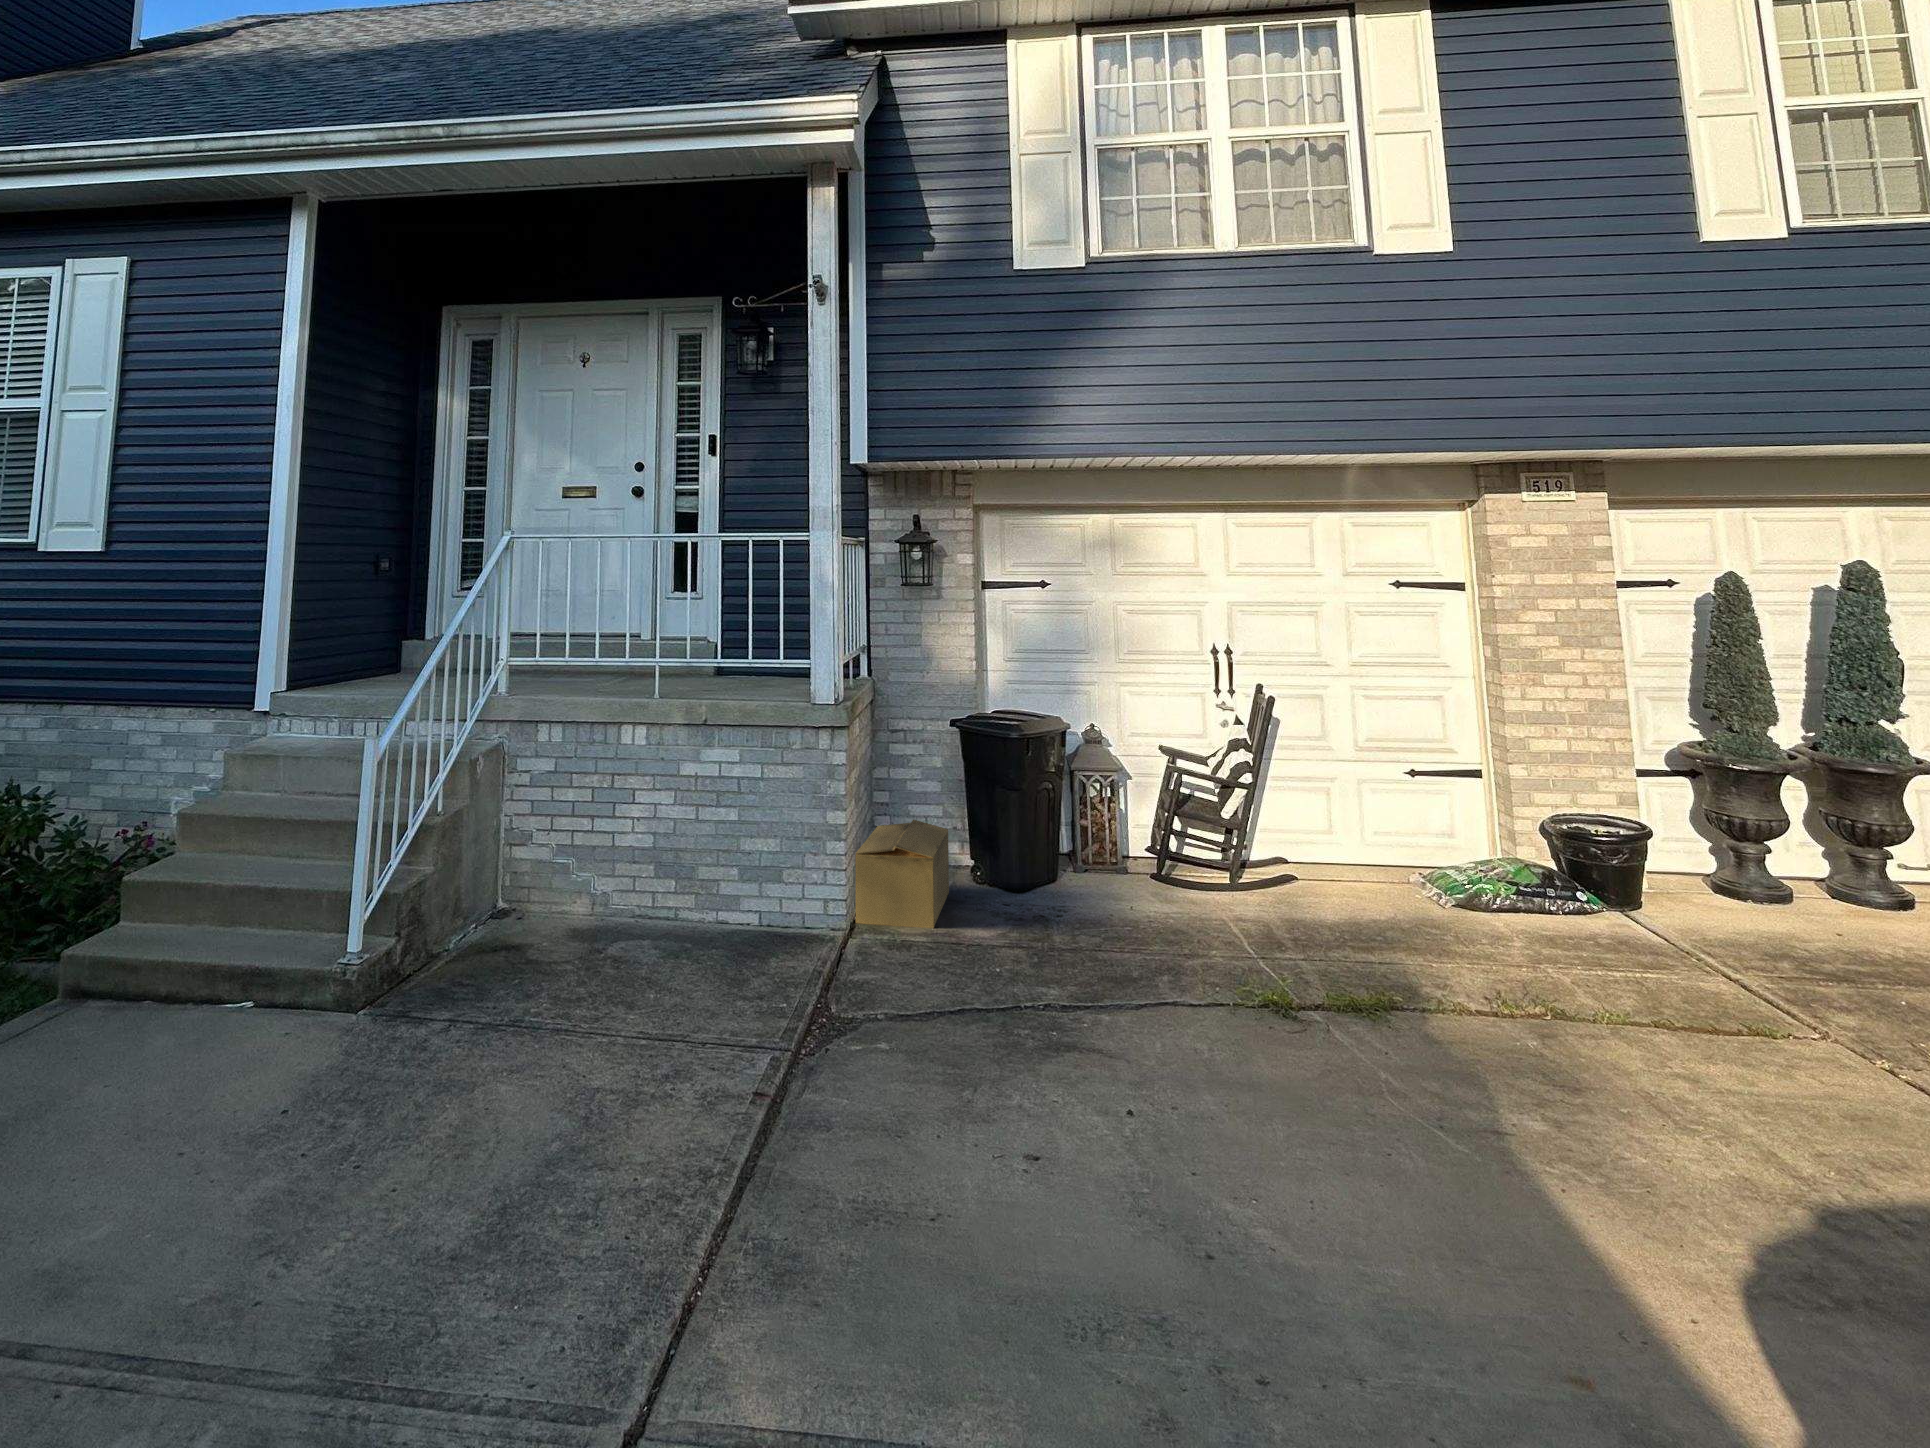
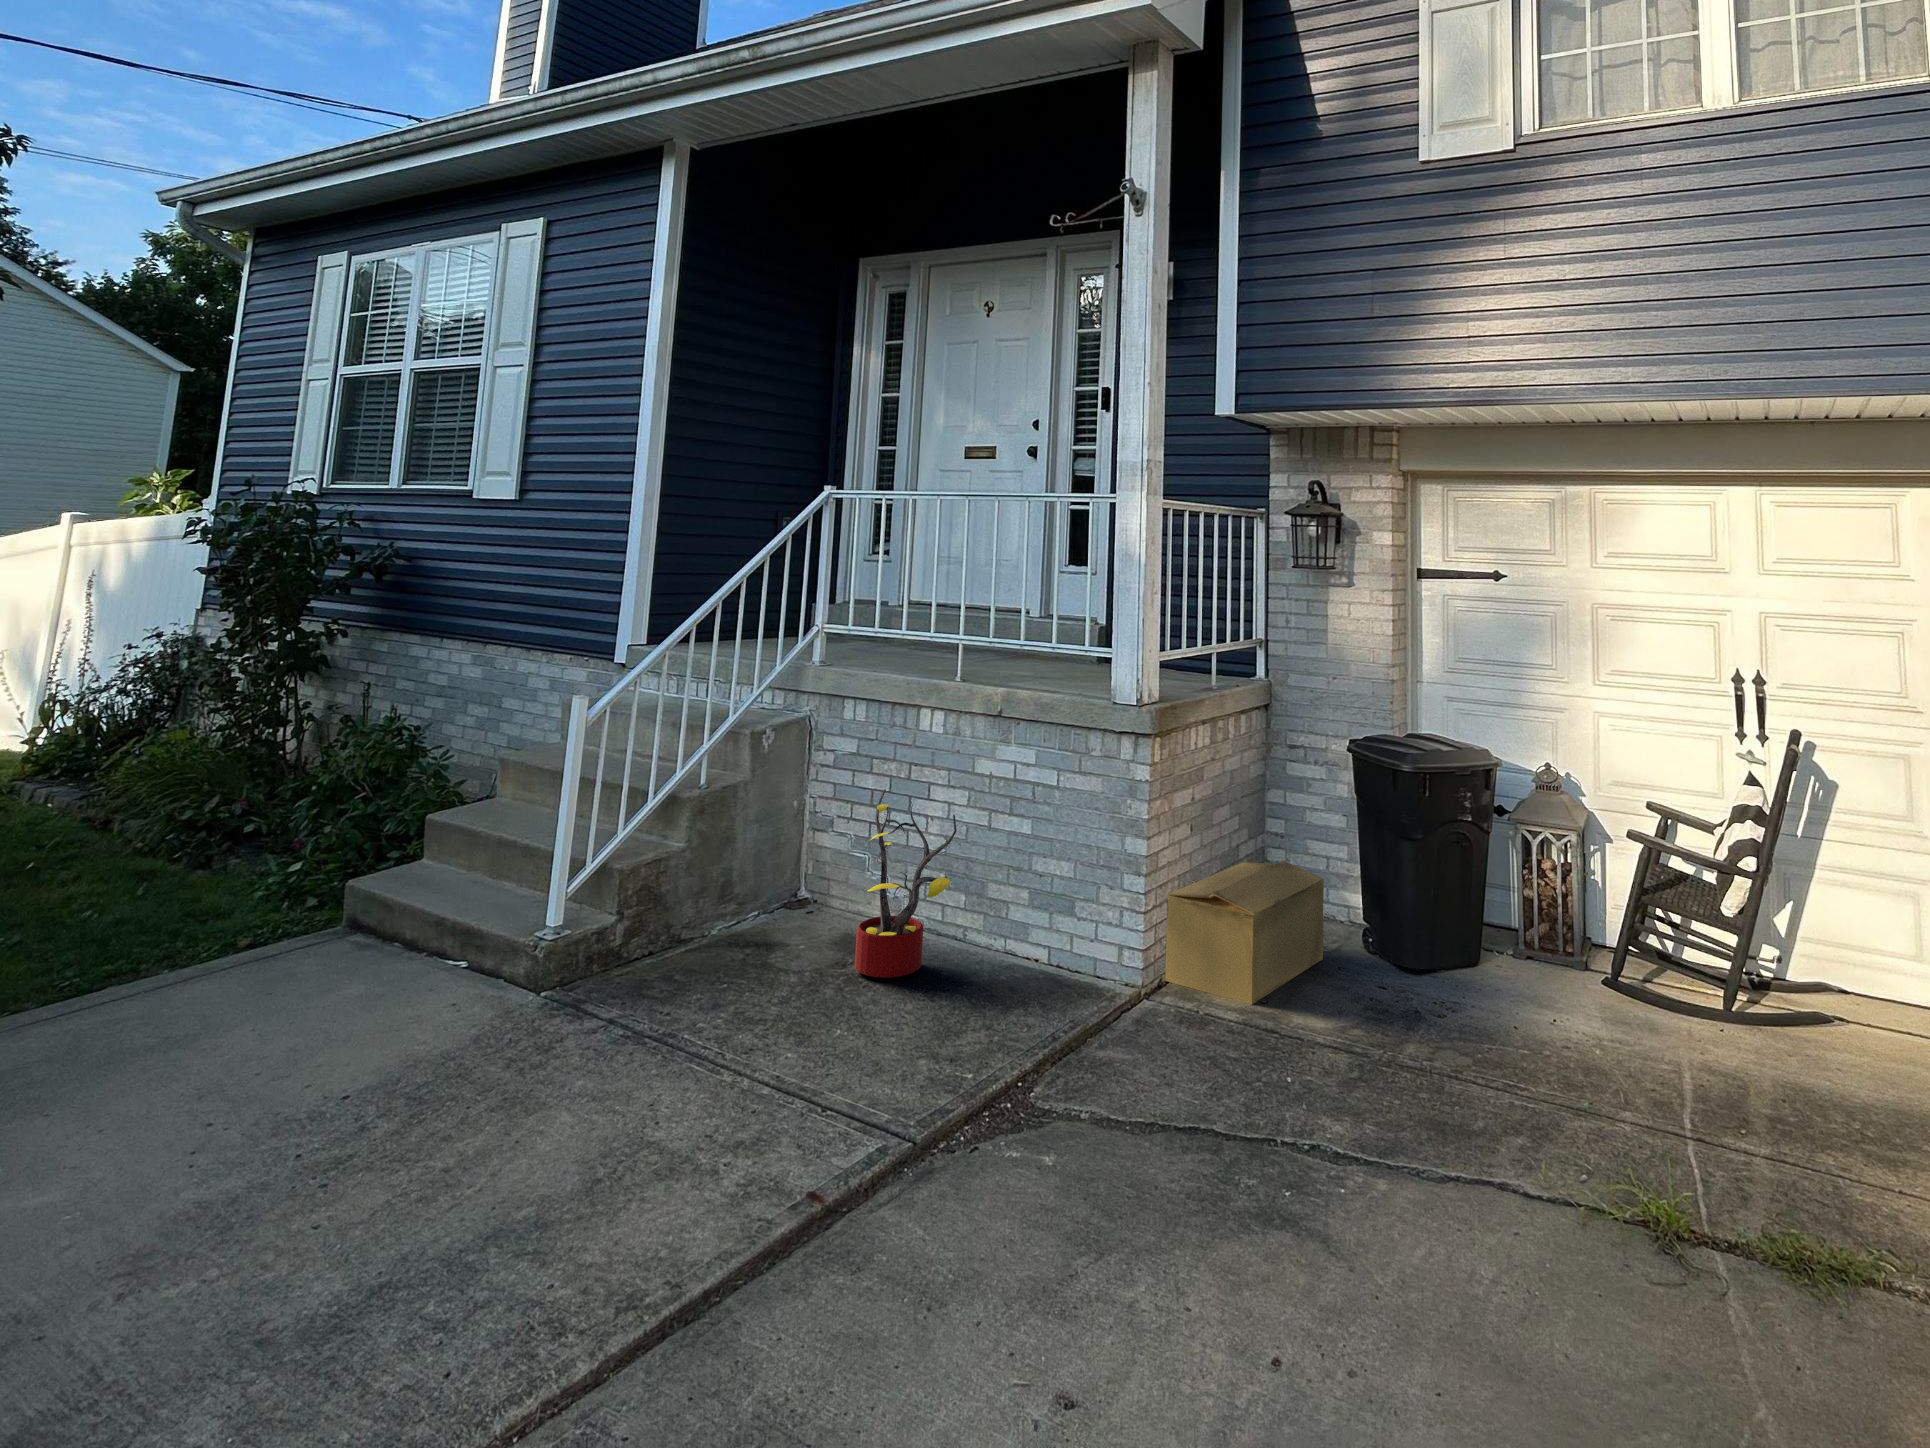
decorative plant: none [597,796,705,955] -> present [854,789,957,978]

